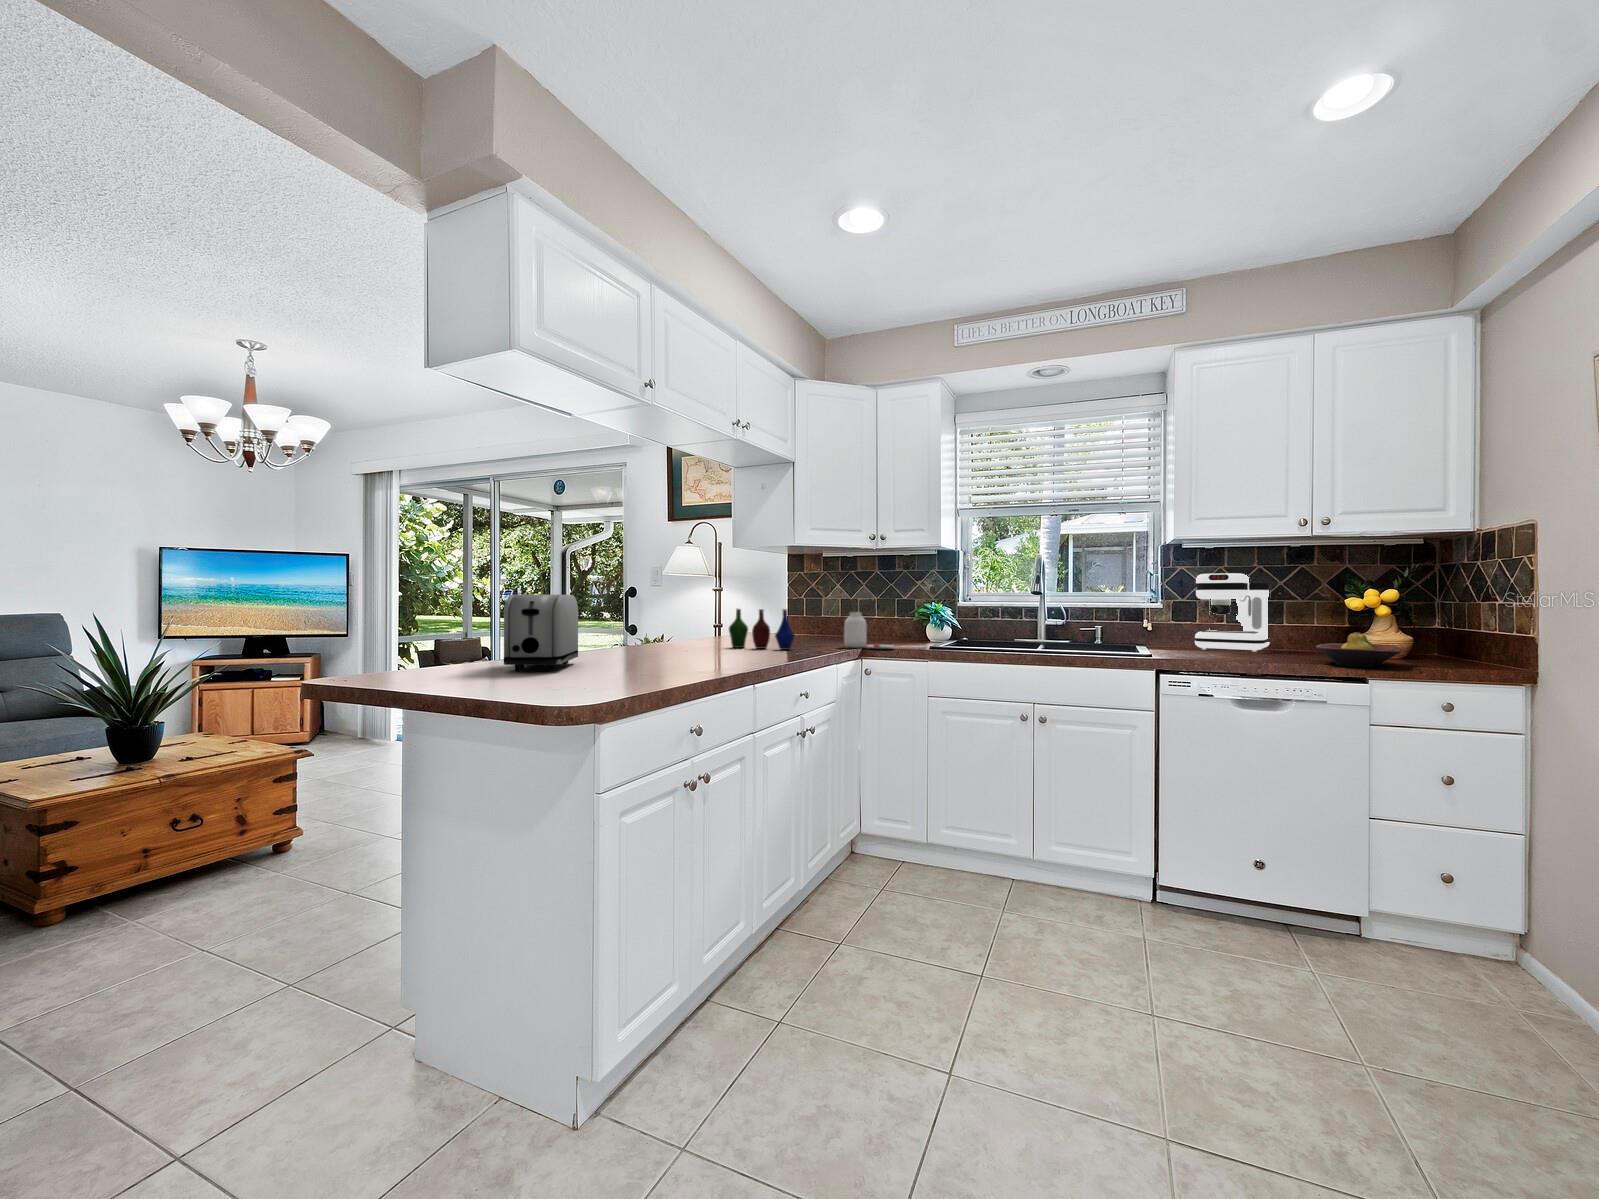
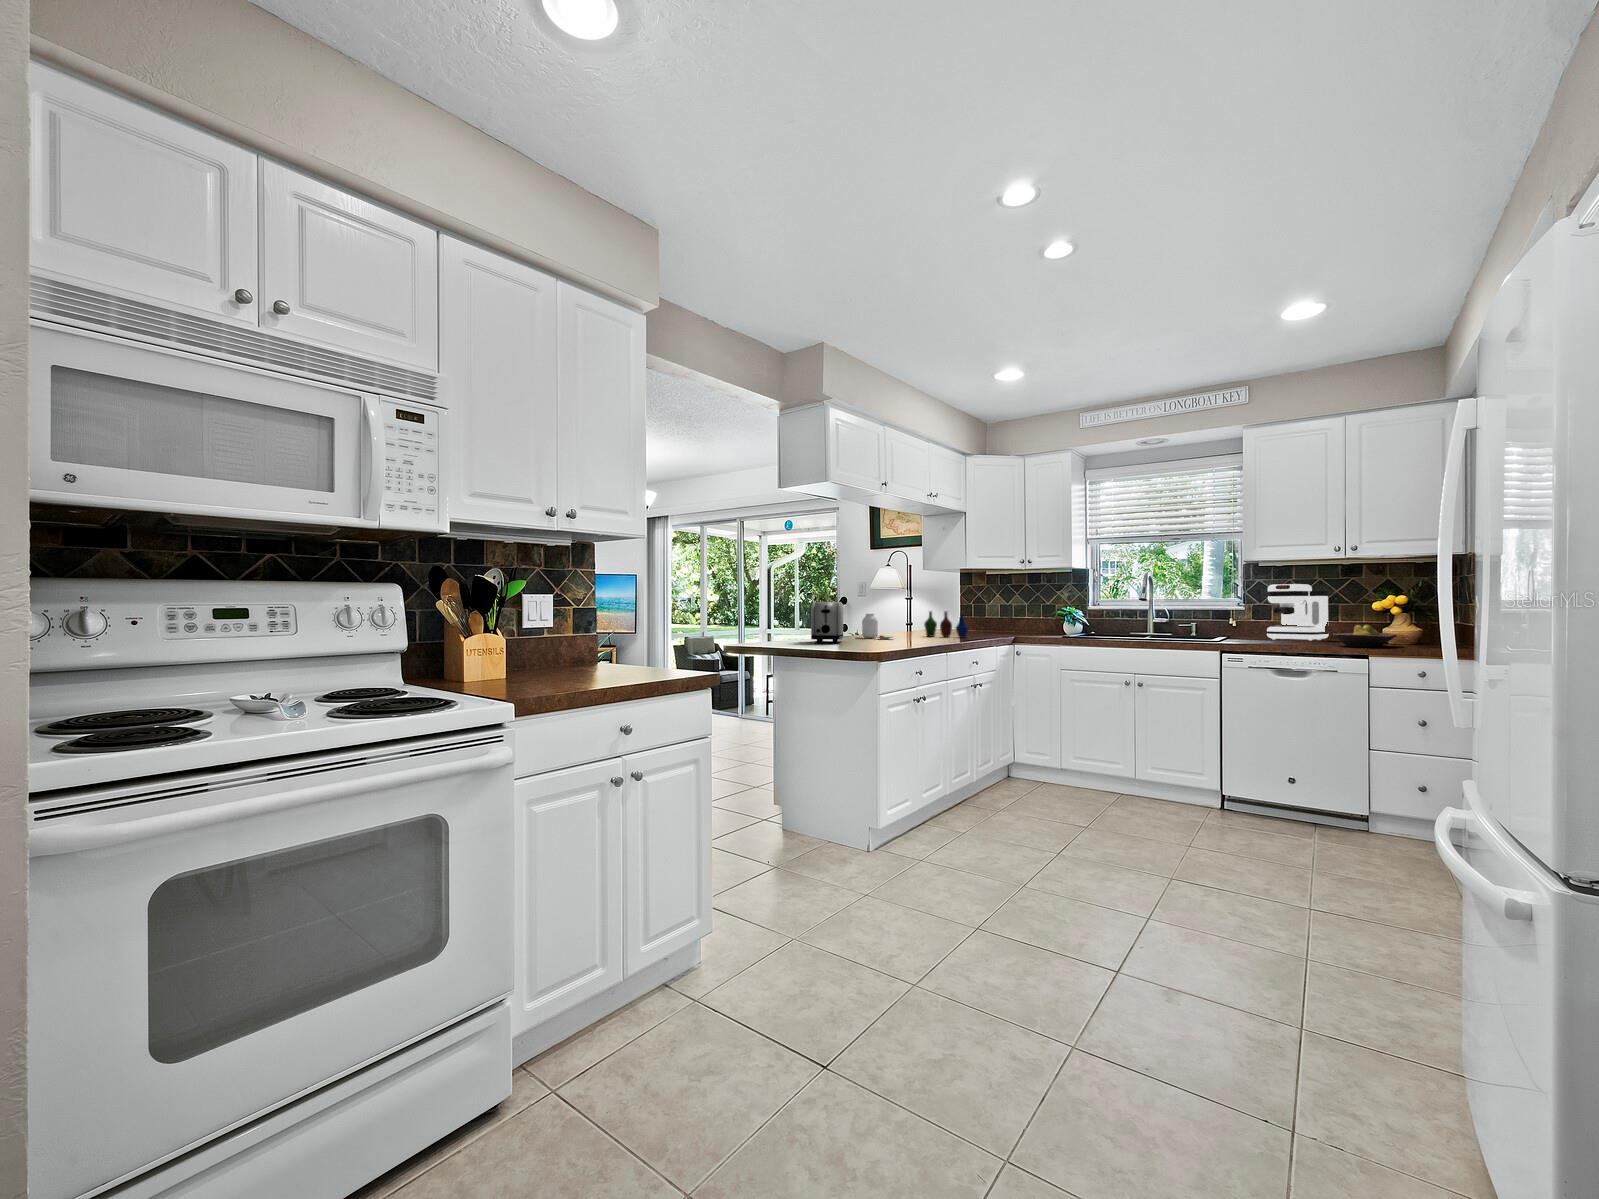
jar: present [844,612,895,649] -> present [857,614,893,639]

